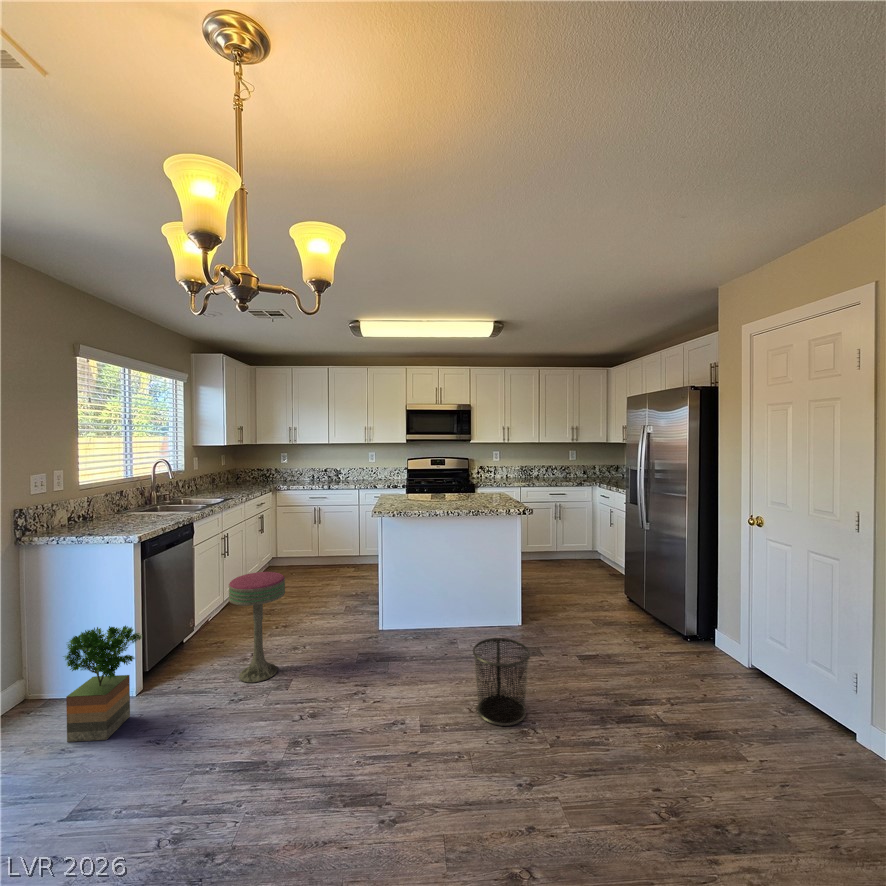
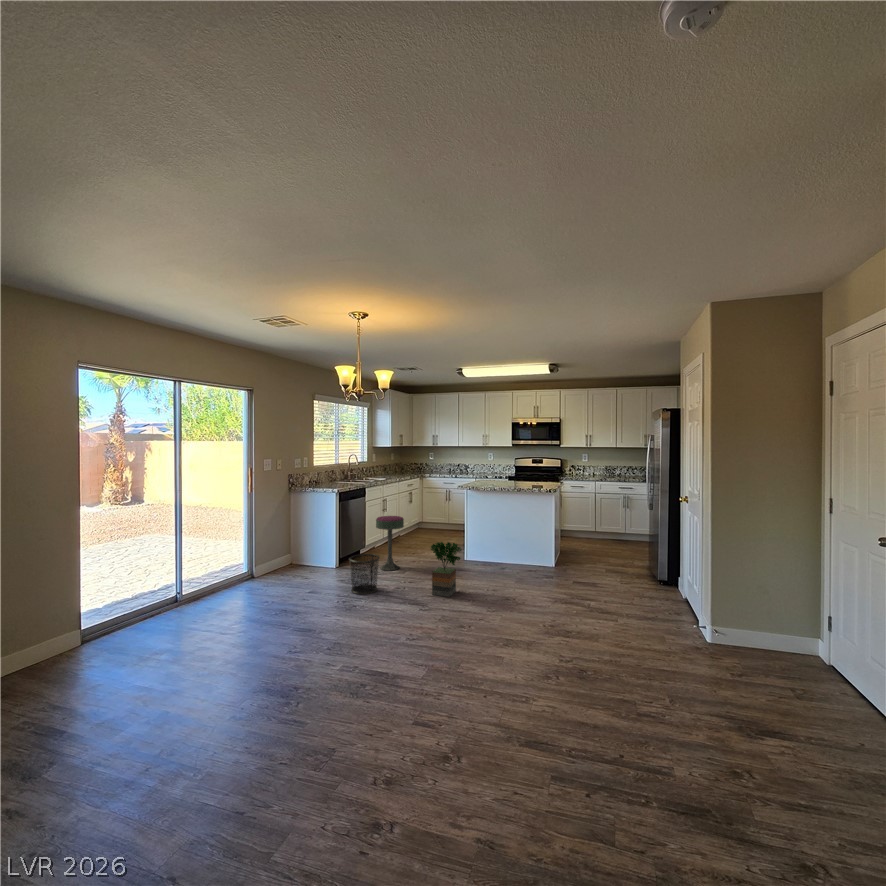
potted tree: present [64,626,142,742] -> present [431,542,462,597]
trash can: present [473,638,530,726] -> present [349,554,379,594]

